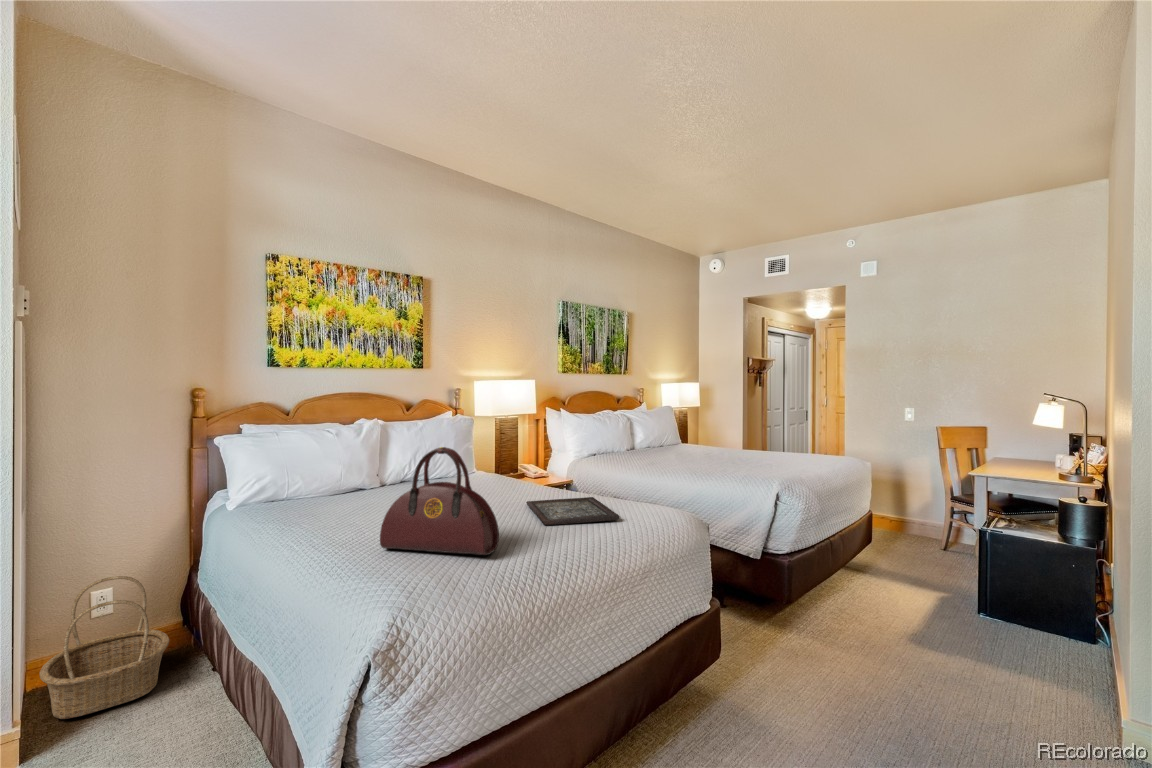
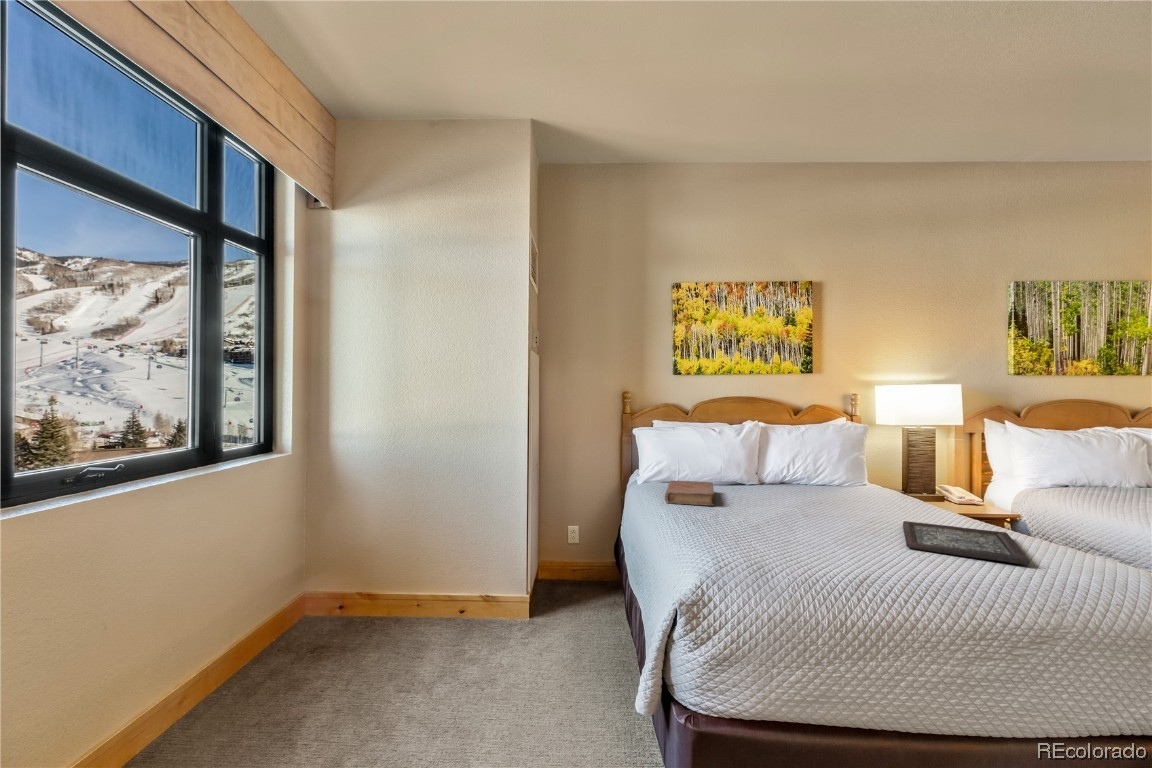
handbag: present [380,447,499,555] -> none [721,446,833,557]
book: none [281,494,351,529] -> present [665,481,714,506]
basket: present [39,576,169,719] -> none [542,518,605,603]

